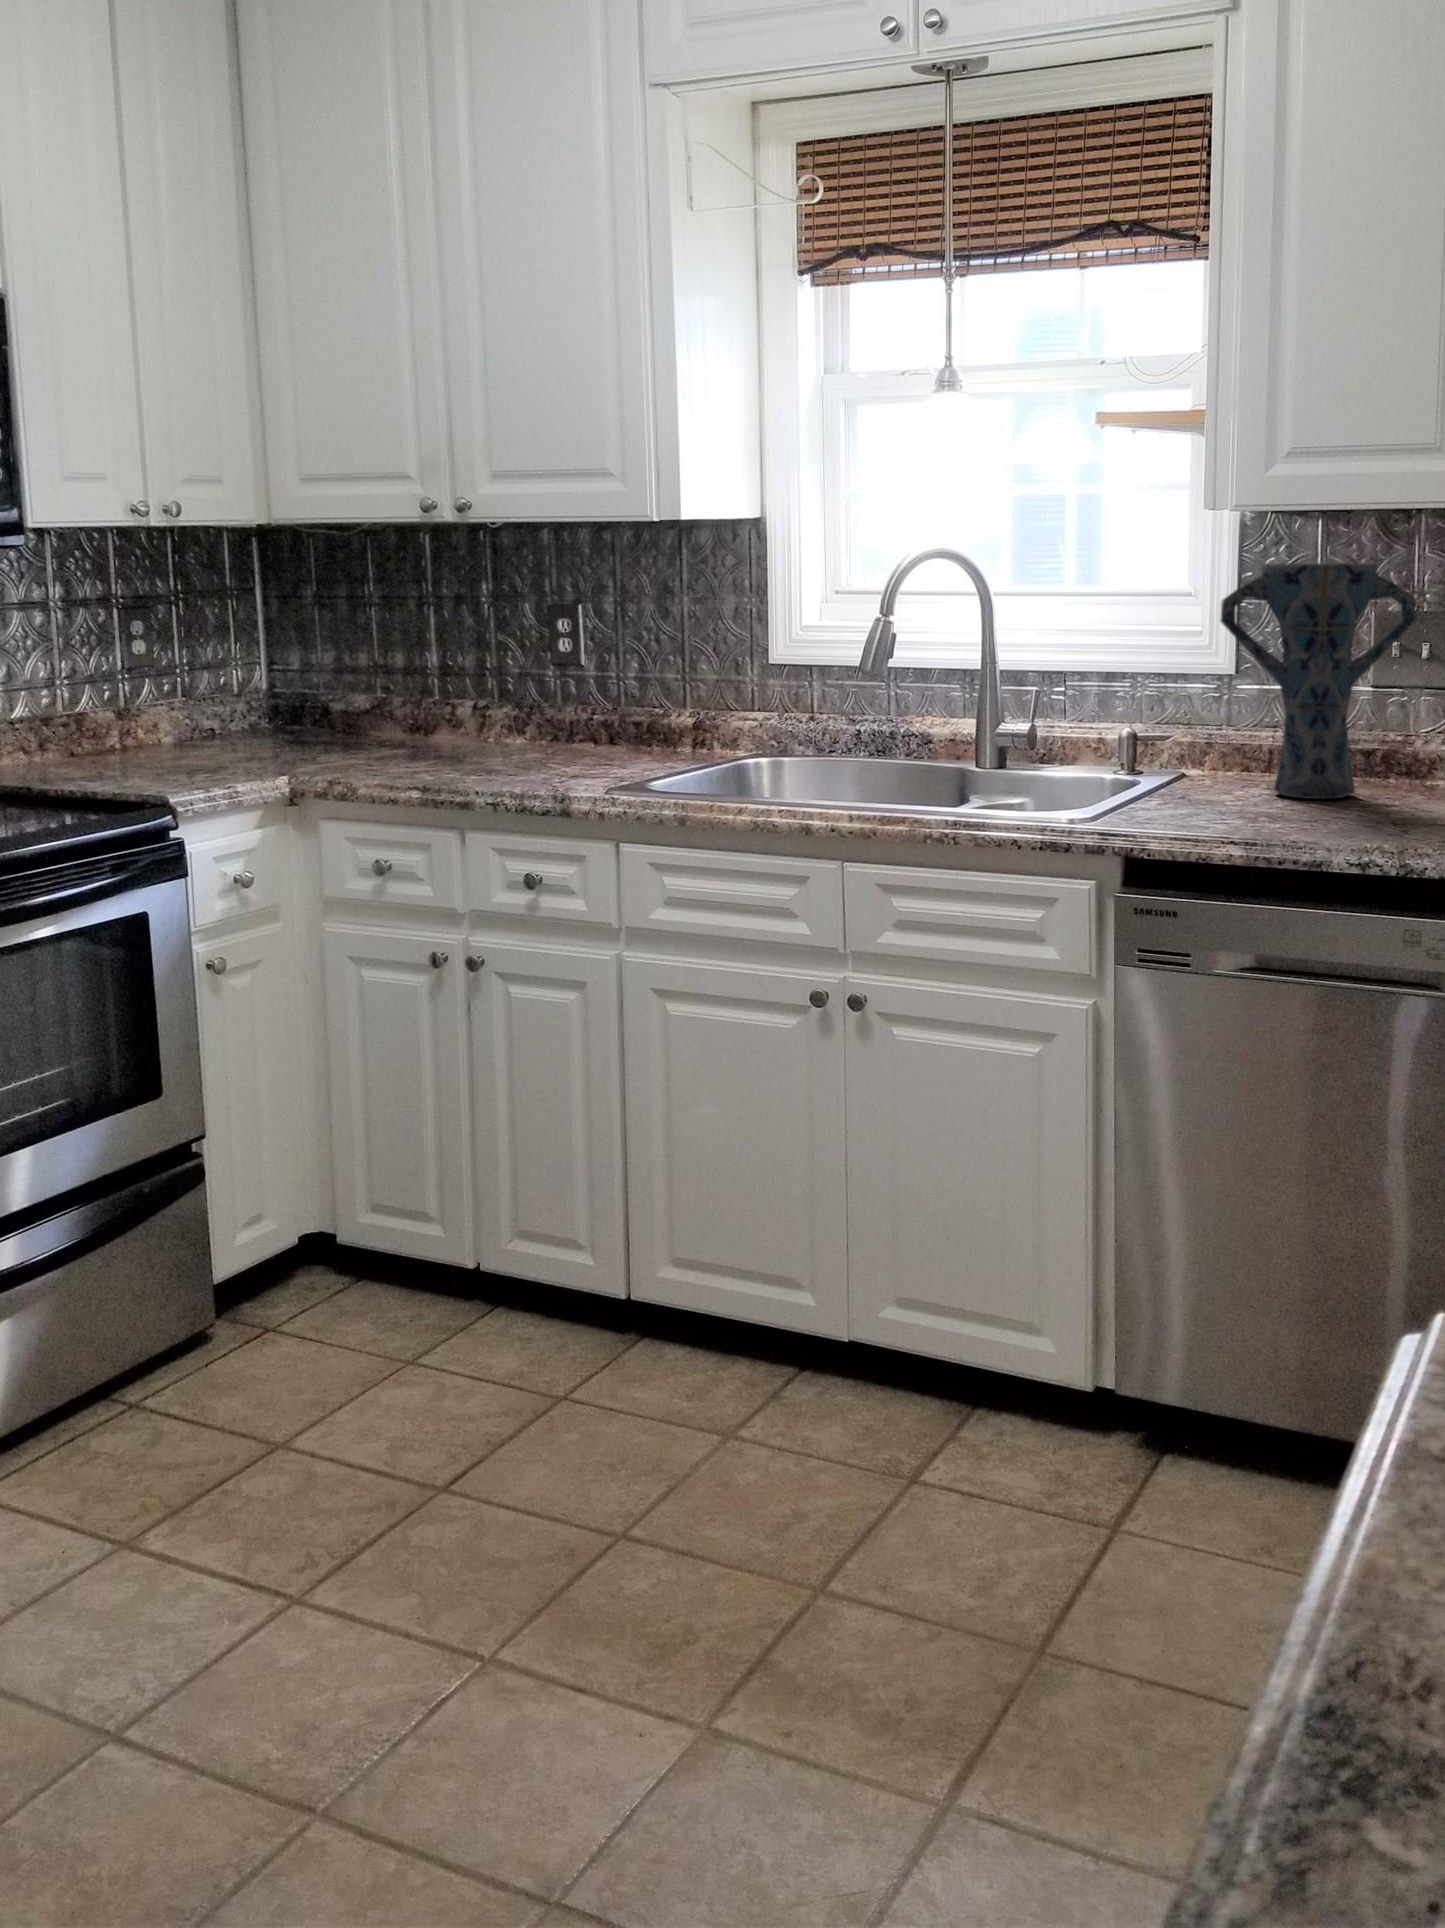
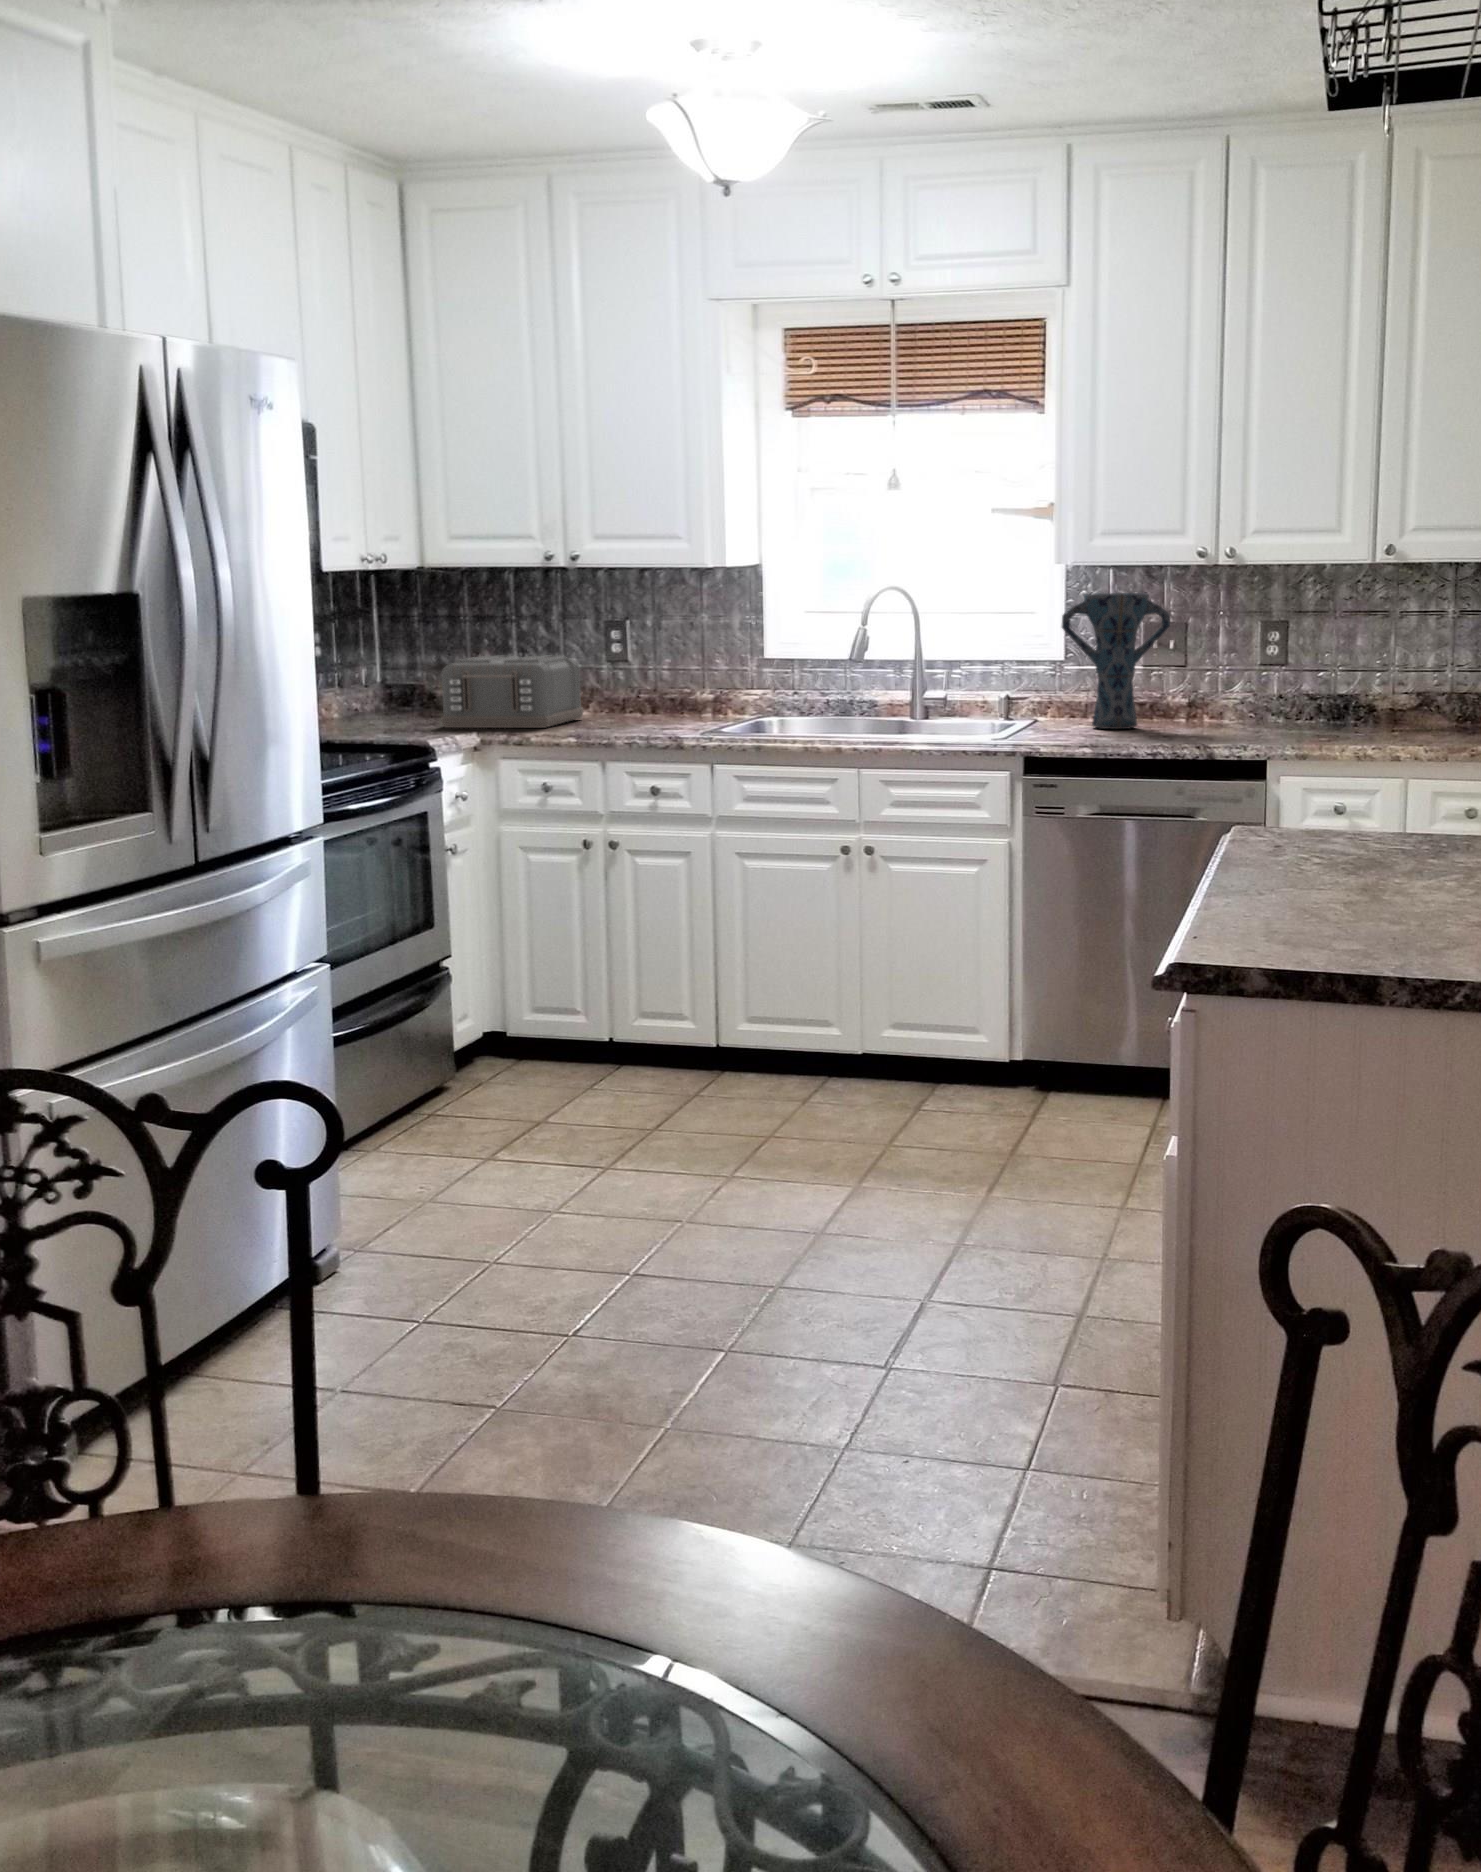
toaster: none [262,656,499,771] -> present [441,655,583,728]

